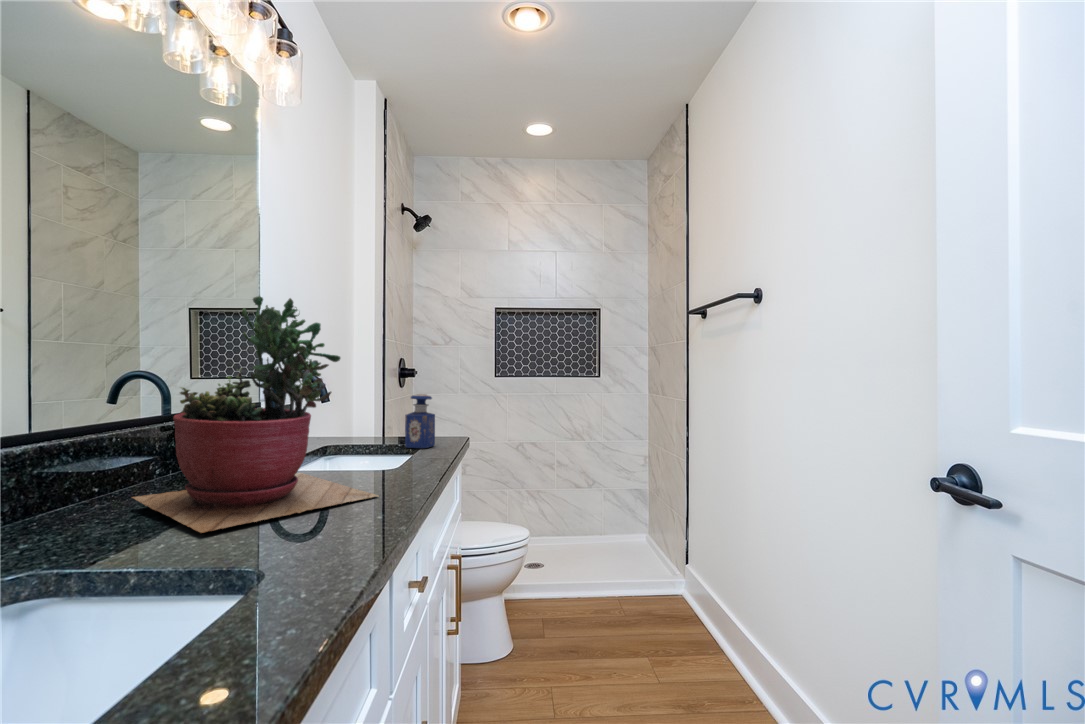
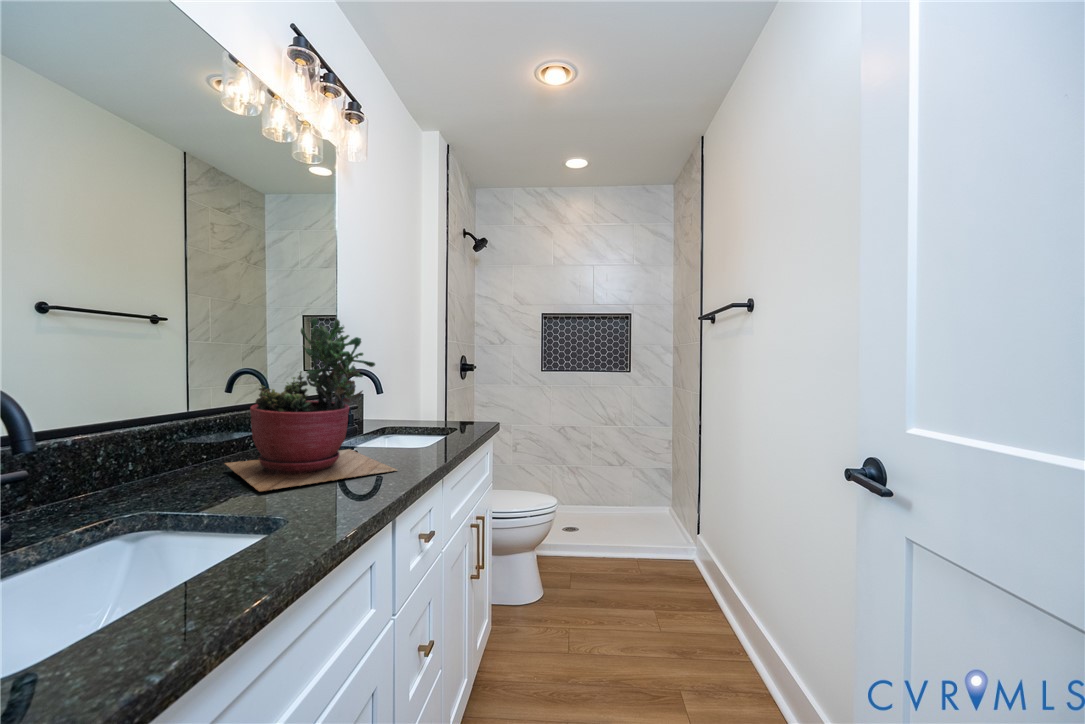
perfume bottle: present [405,394,435,448] -> none [443,389,467,432]

